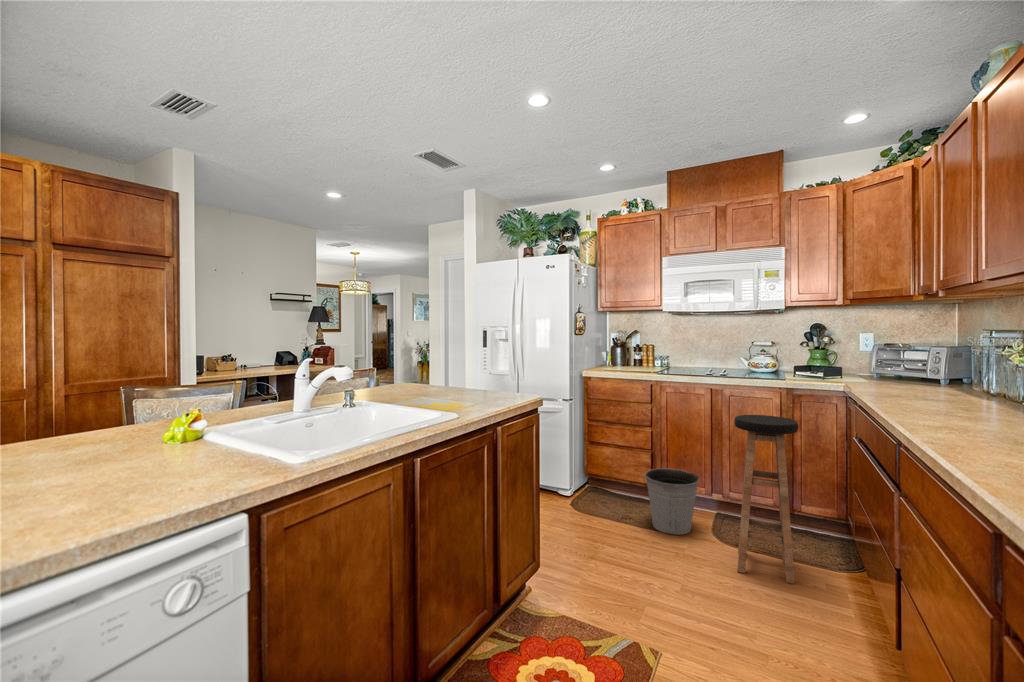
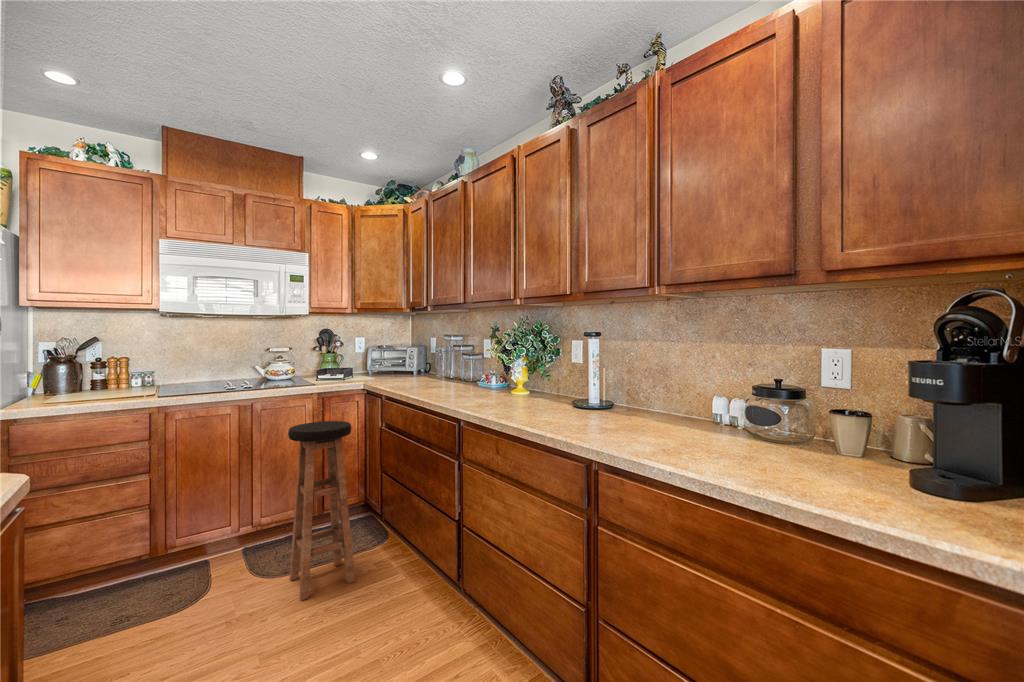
bucket: present [644,468,699,535] -> none [147,509,234,606]

